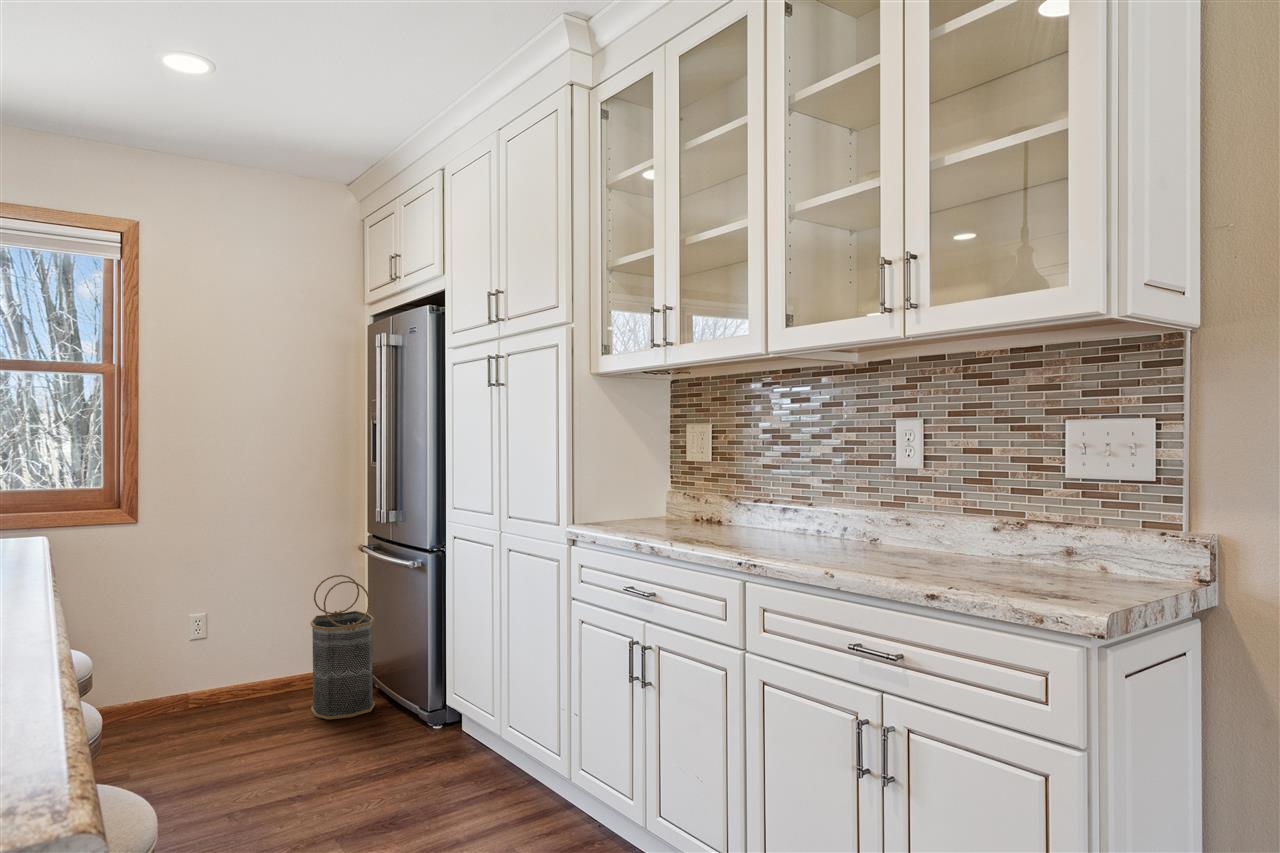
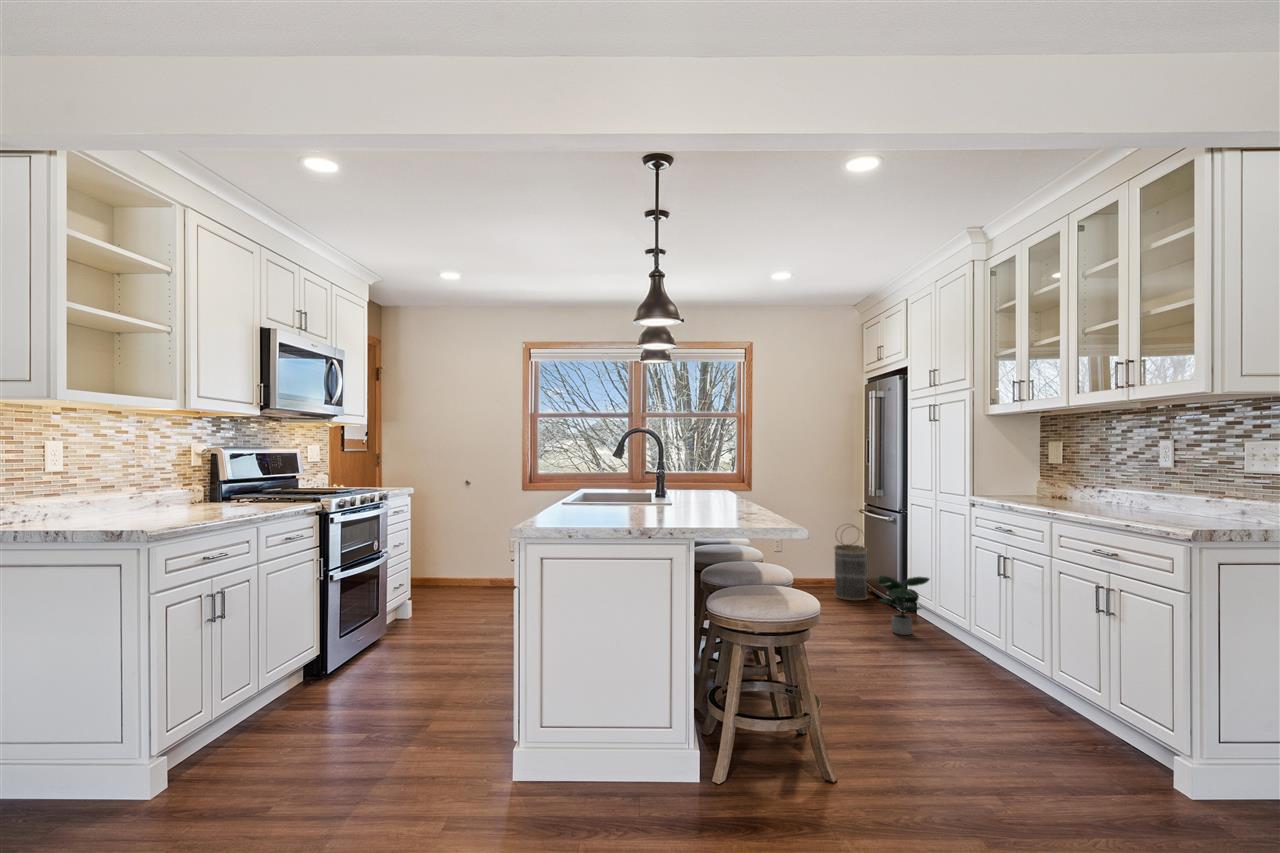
potted plant: none [397,679,494,803] -> present [877,575,929,635]

